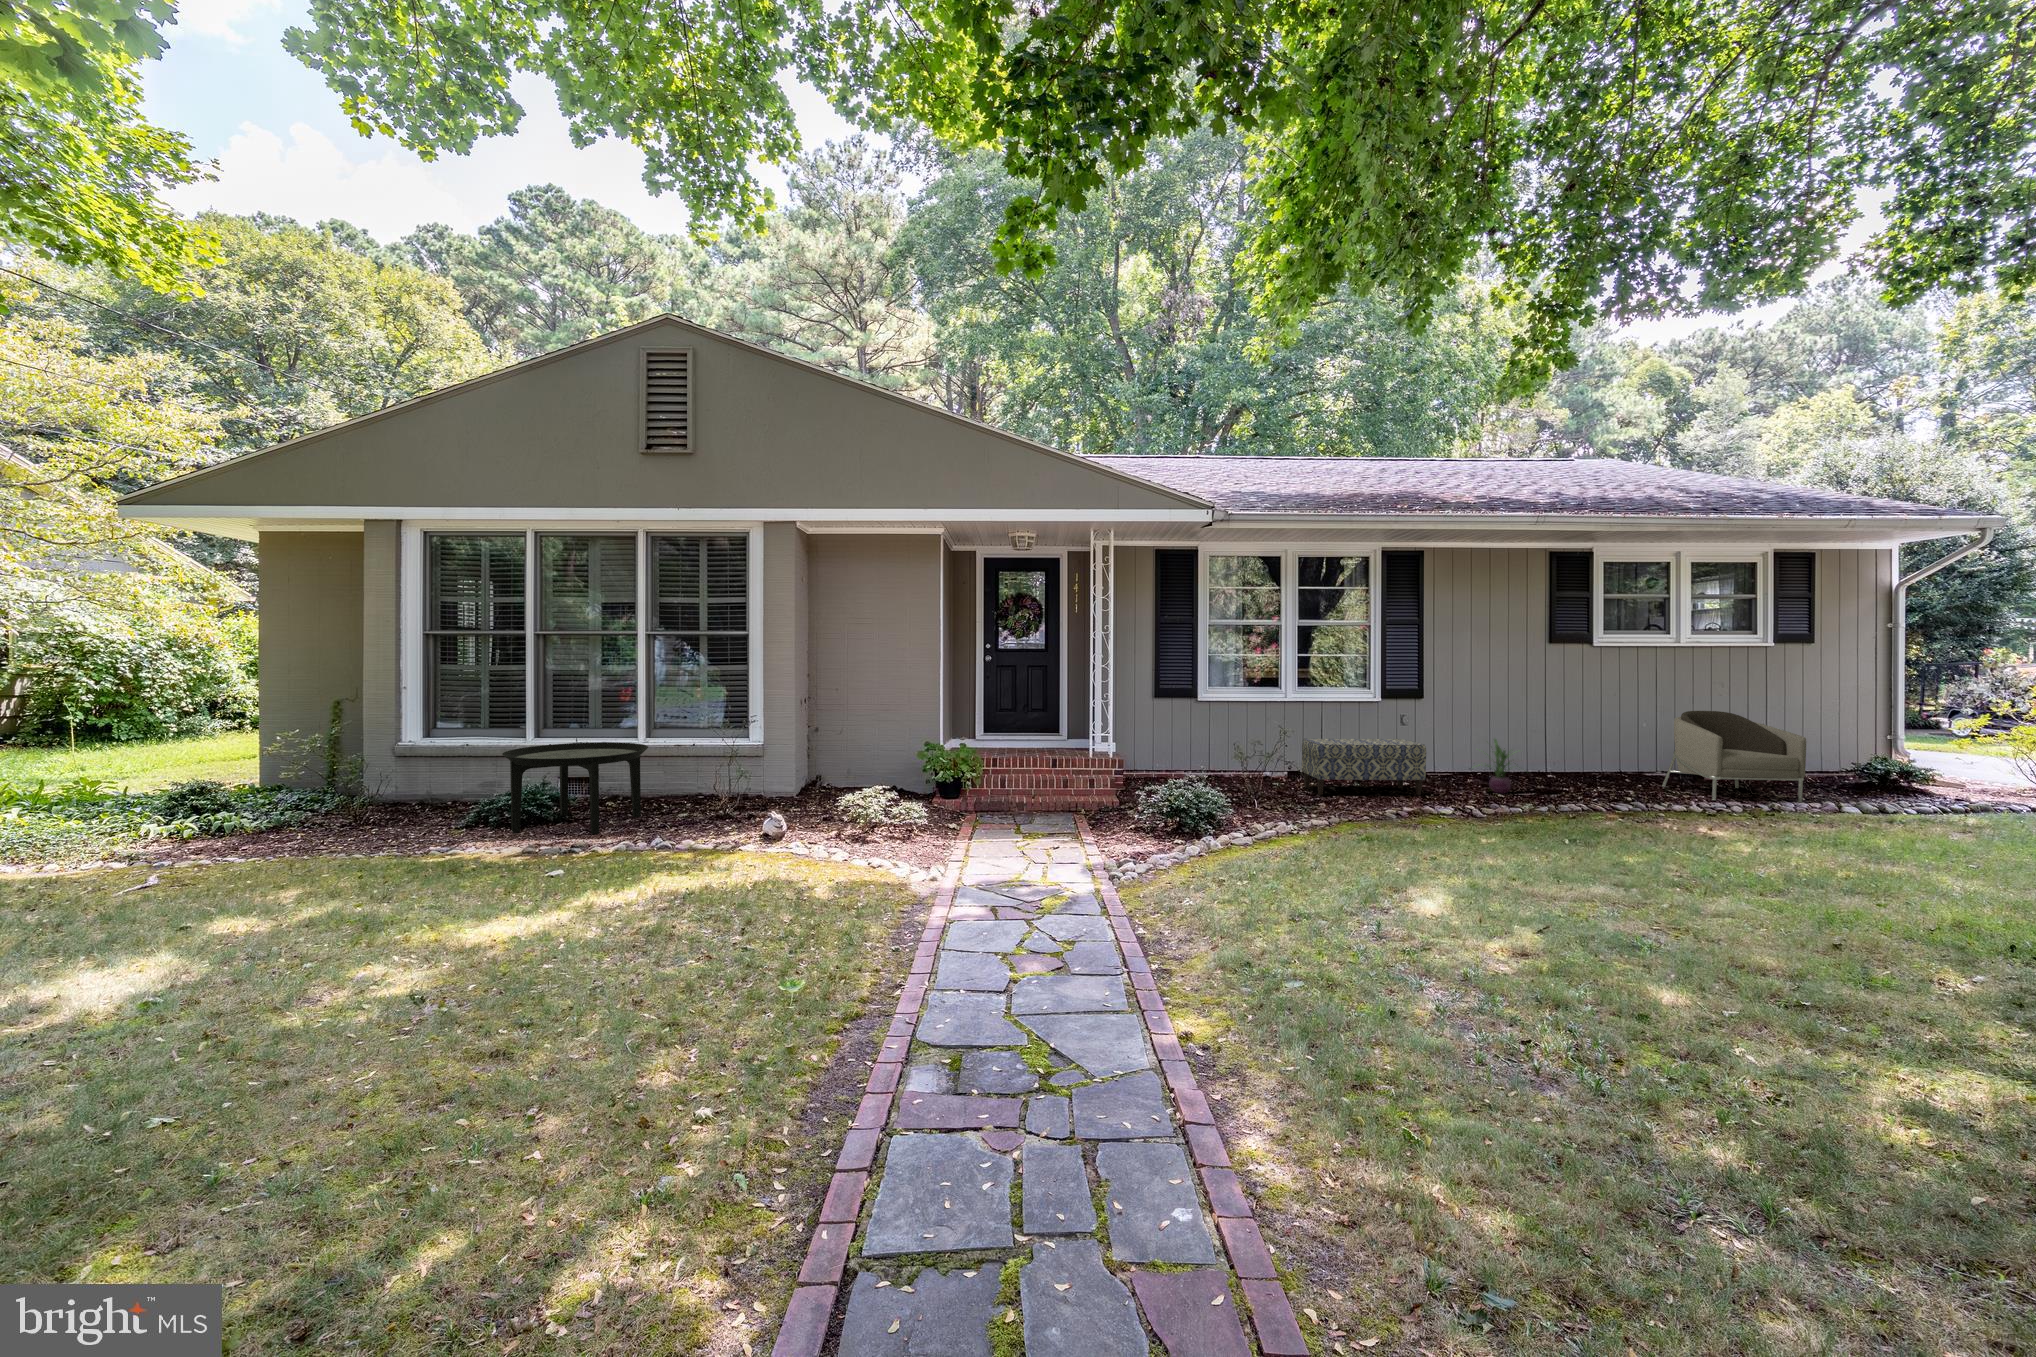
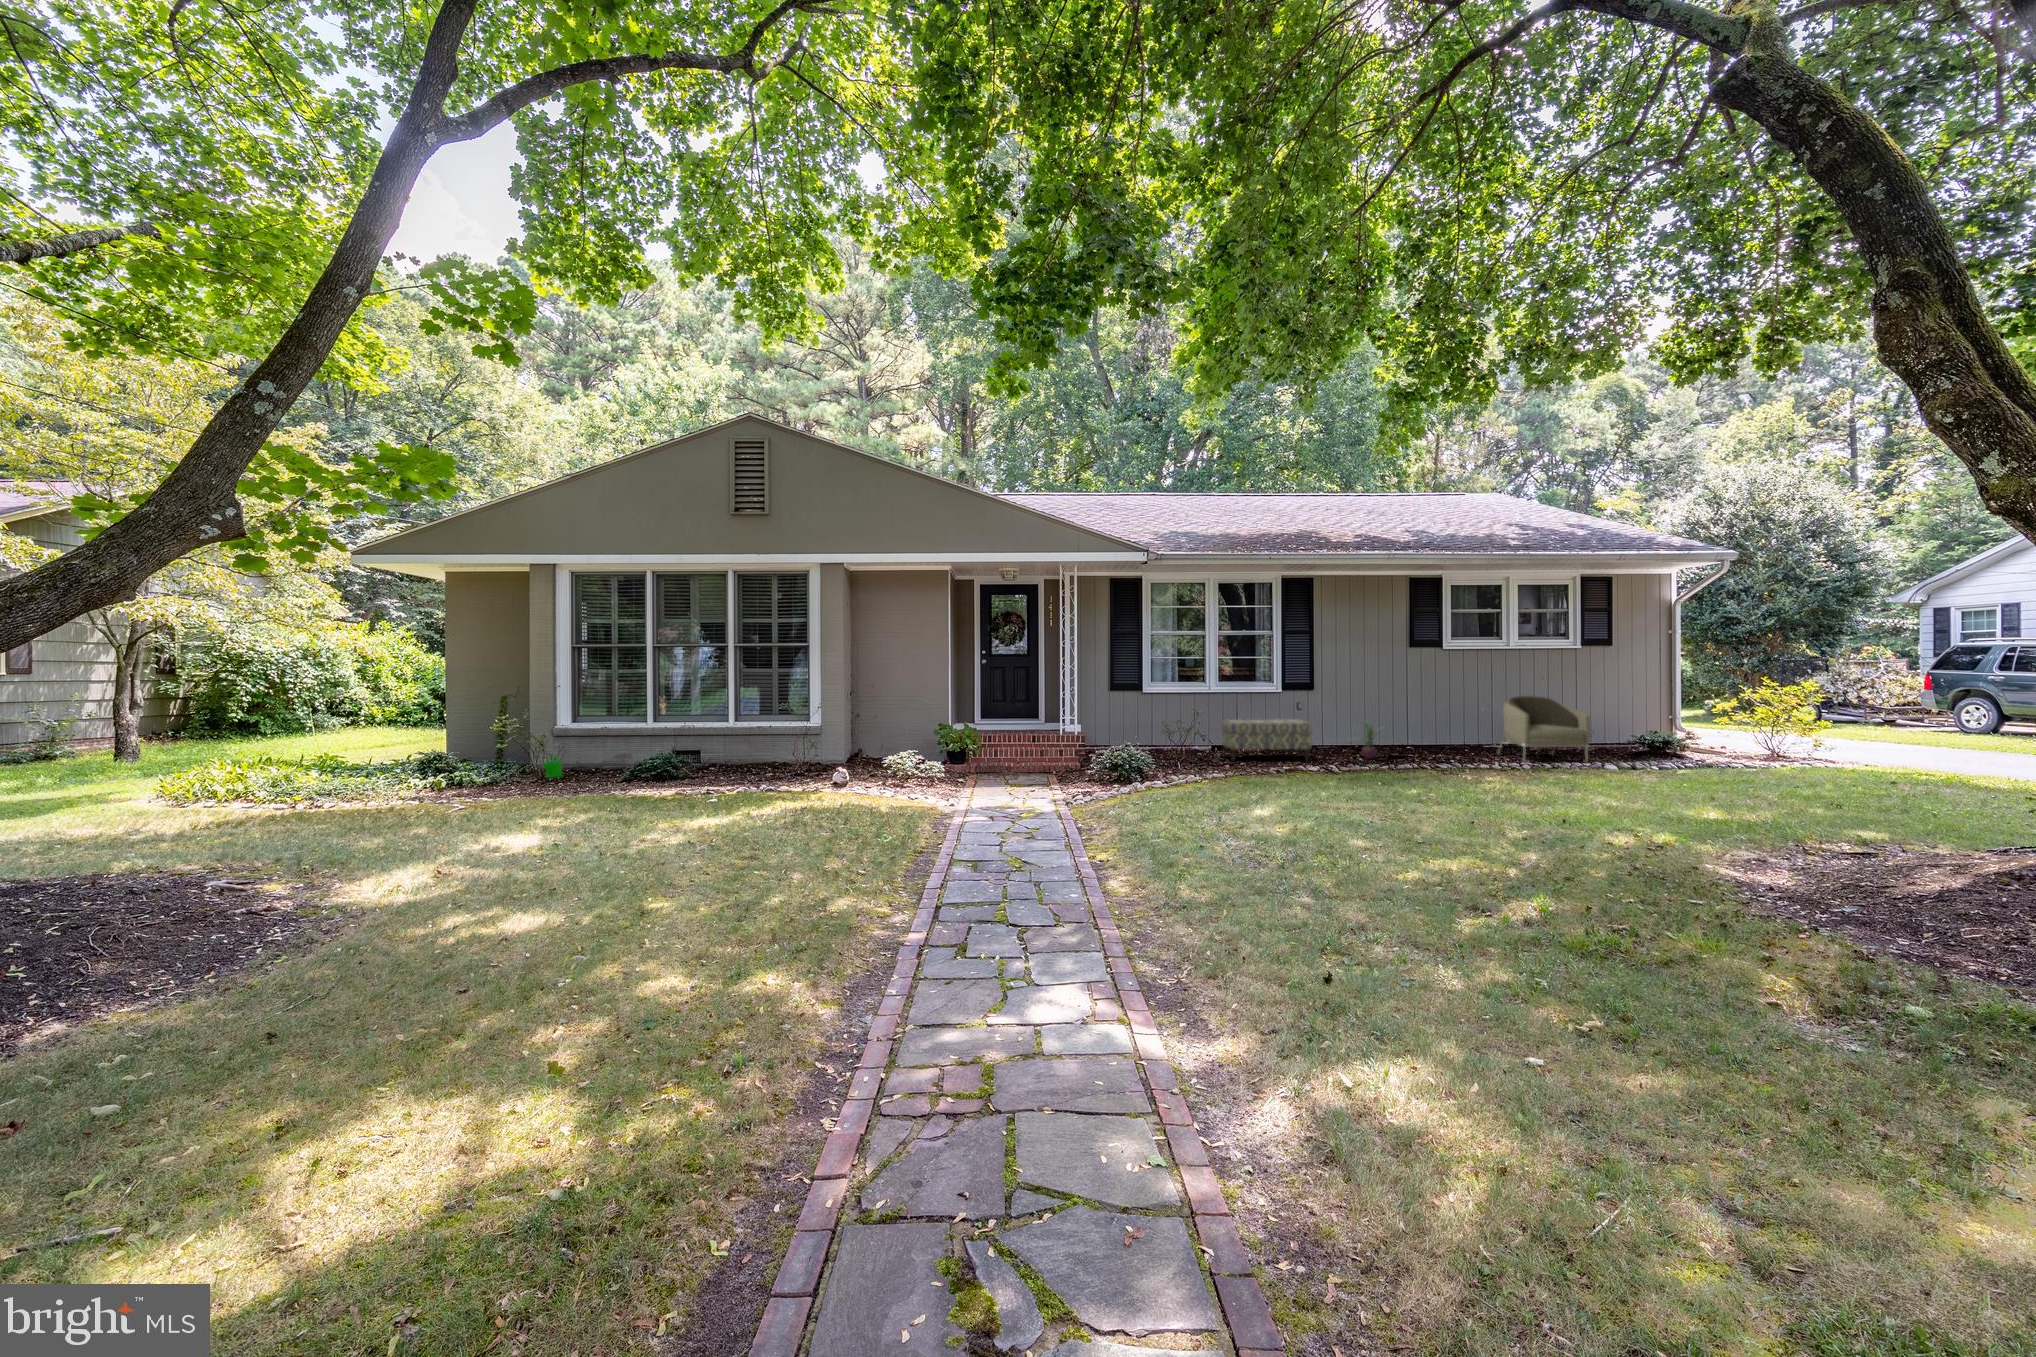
round table: present [502,742,648,834] -> none [643,724,741,786]
watering can: none [372,784,408,816] -> present [543,755,562,778]

